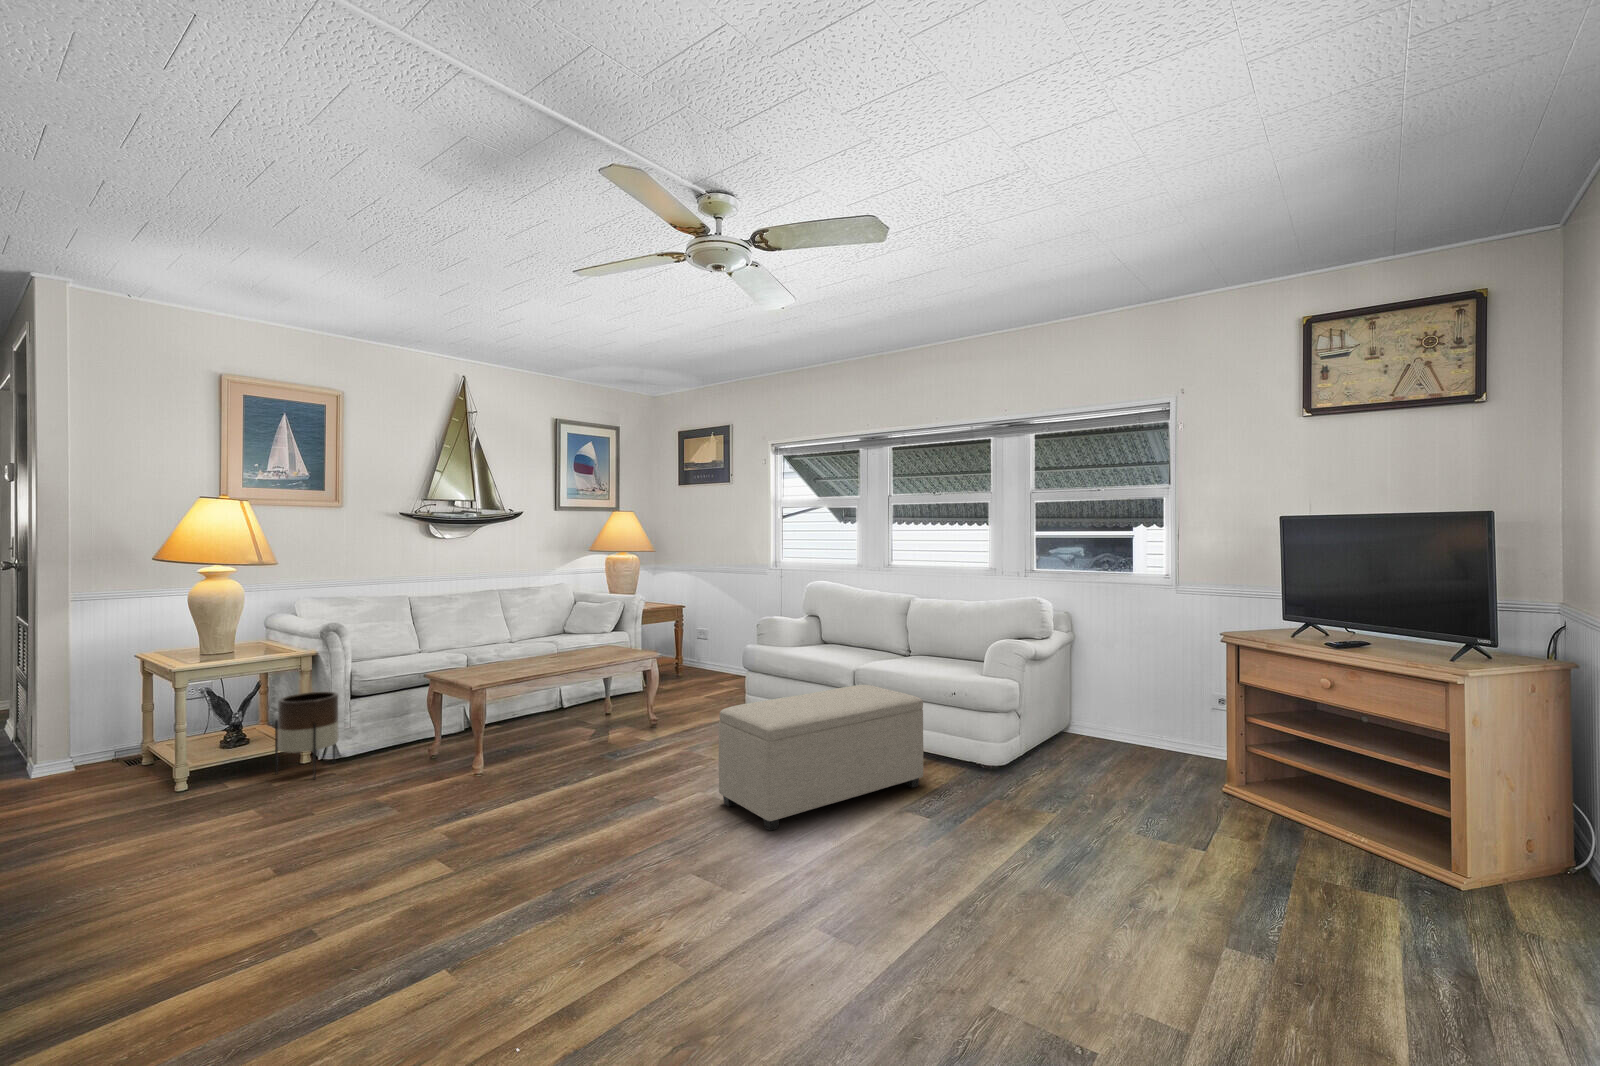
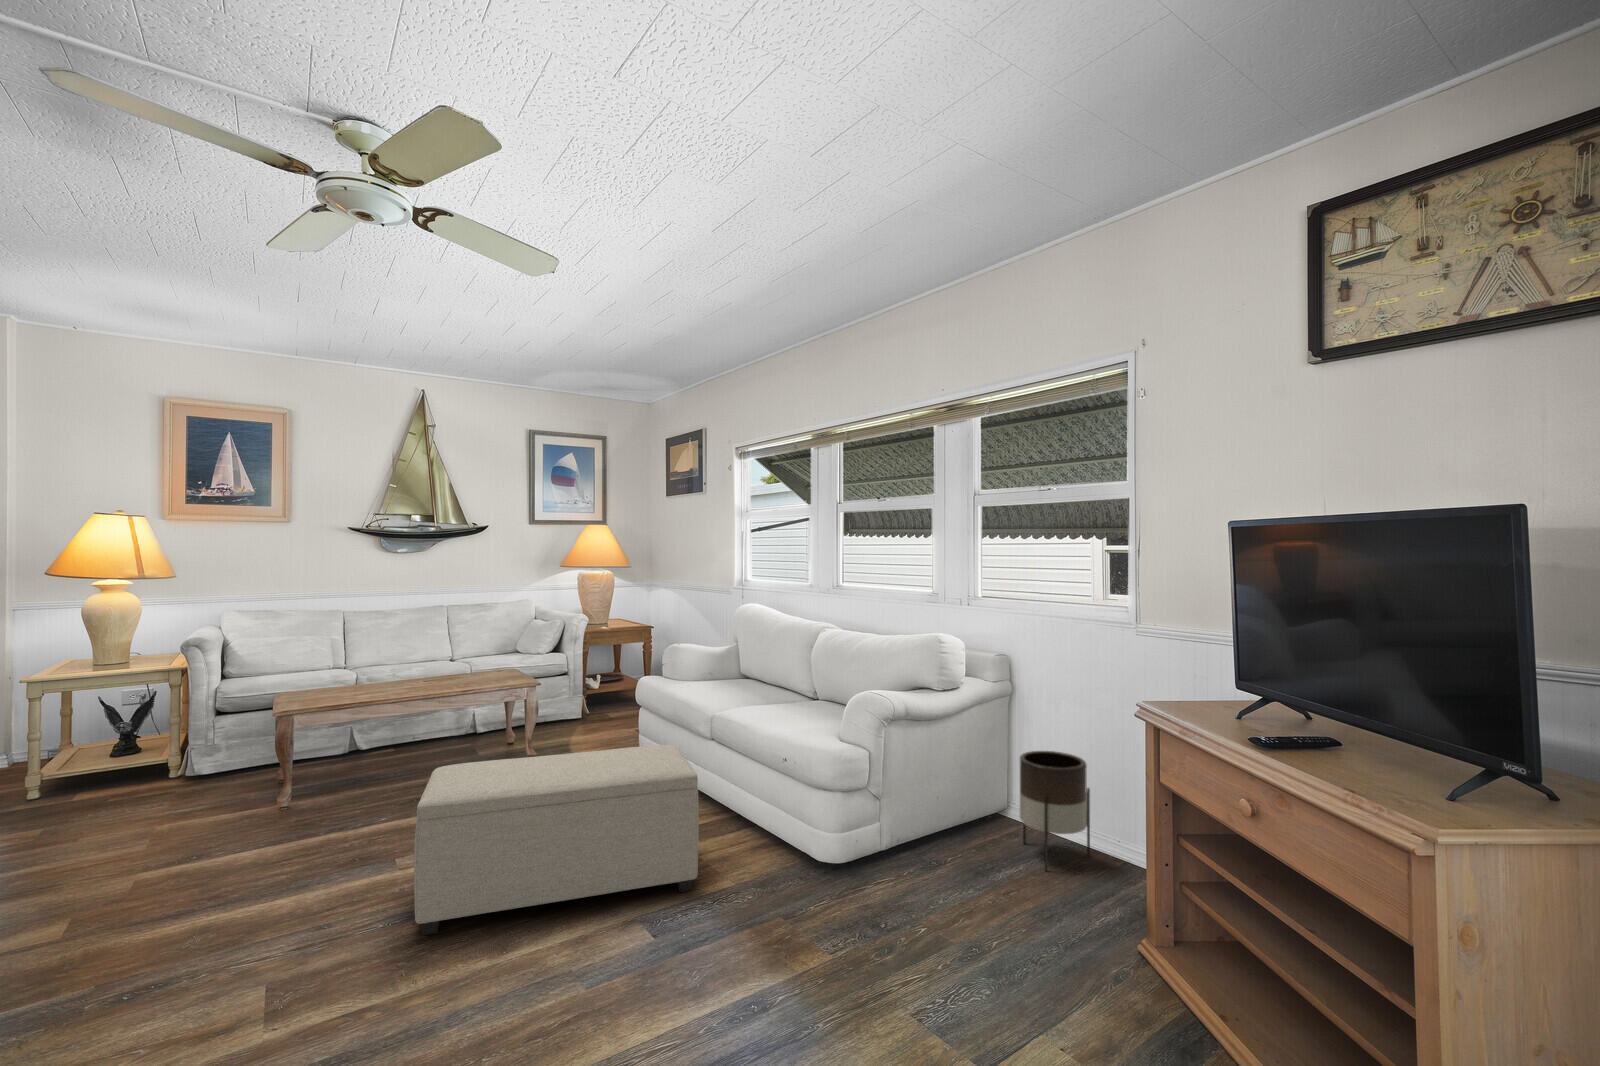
planter: present [275,692,338,779] -> present [1019,751,1090,871]

